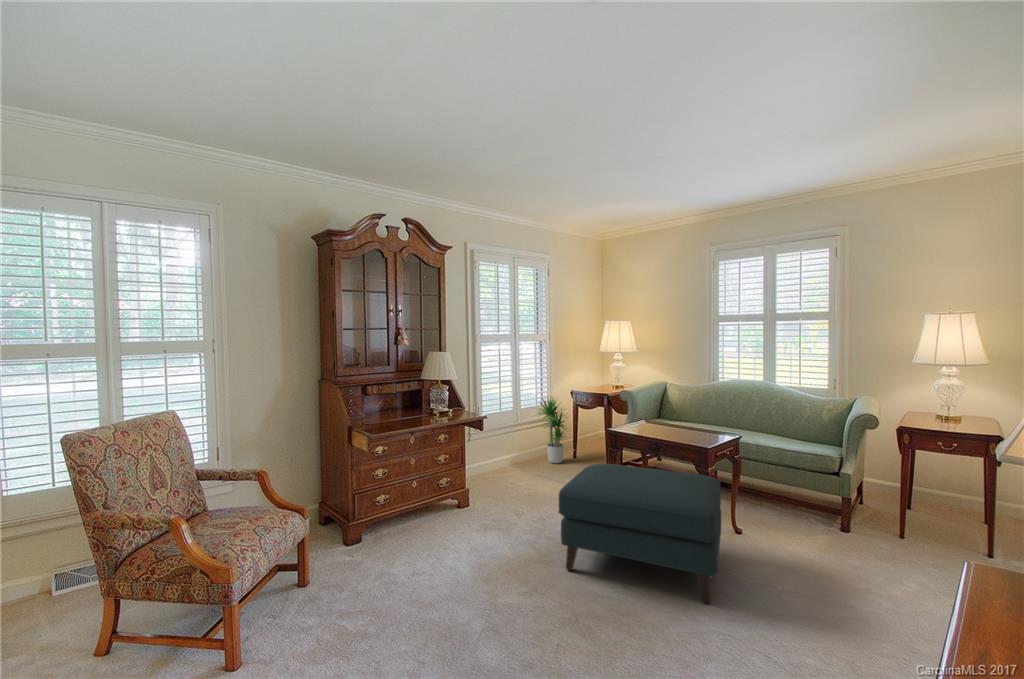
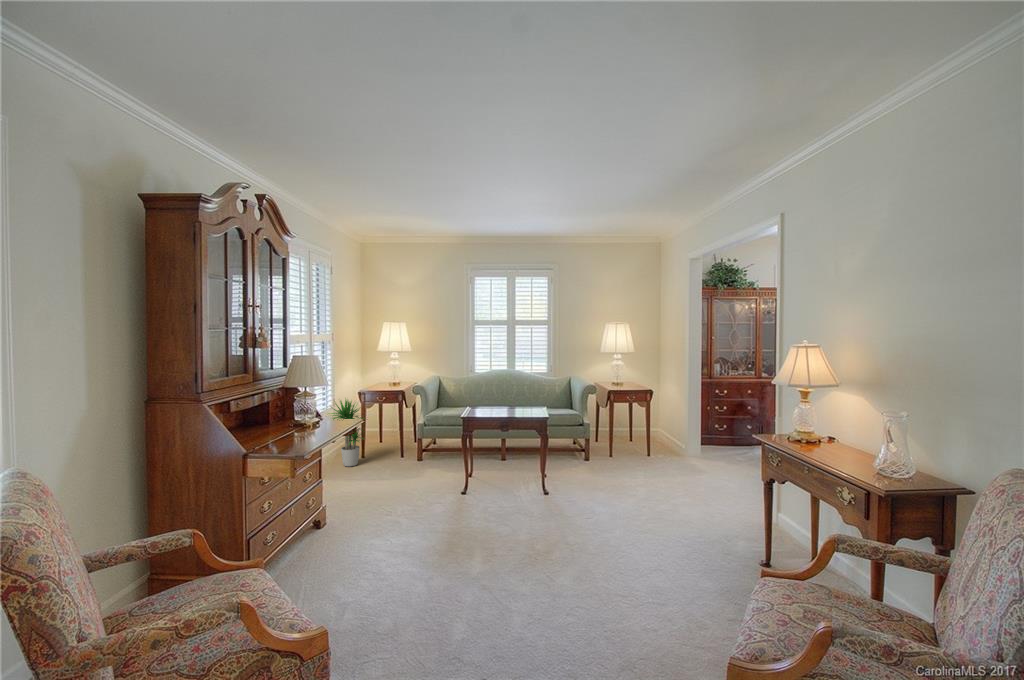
ottoman: present [558,464,721,604] -> none [462,439,589,536]

